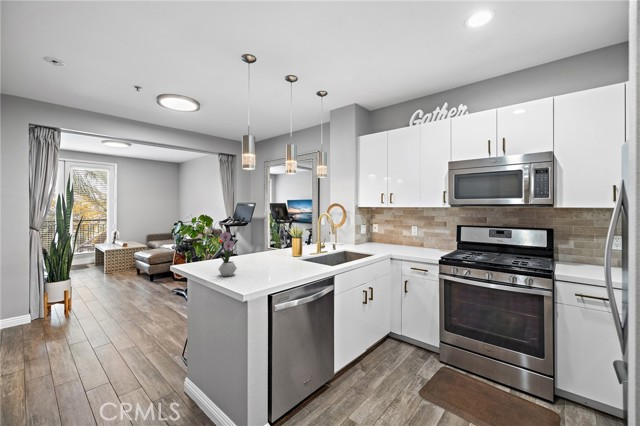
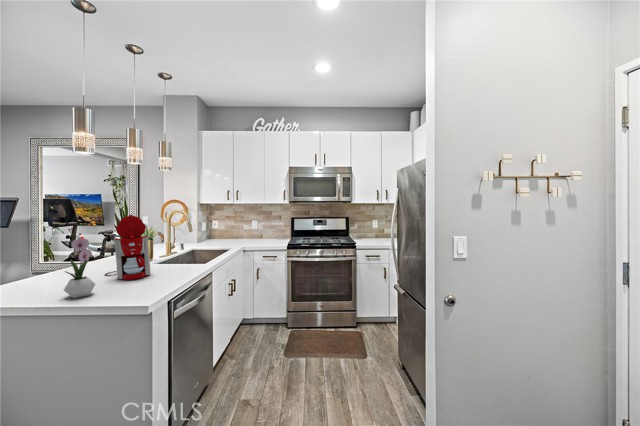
coffee maker: none [258,216,283,270] -> present [105,215,151,280]

